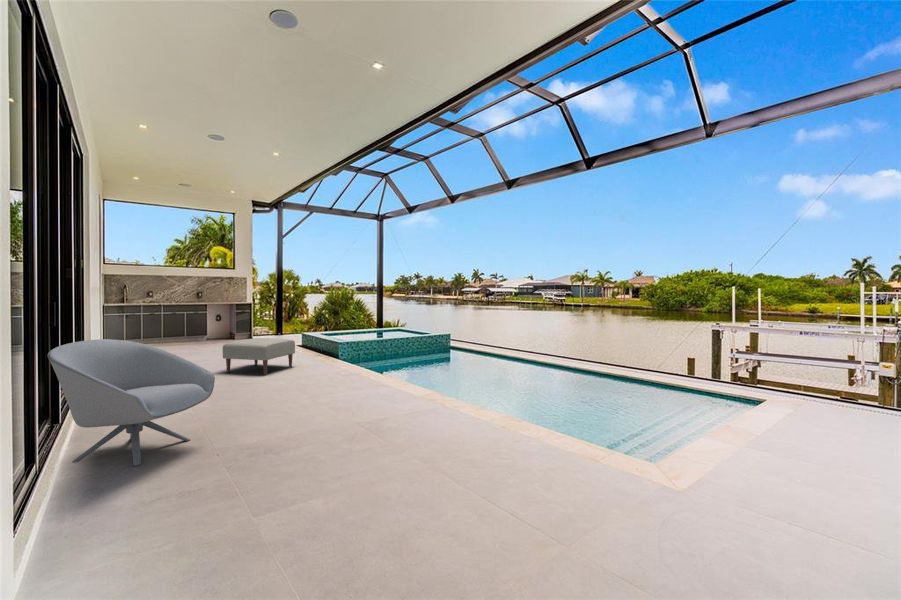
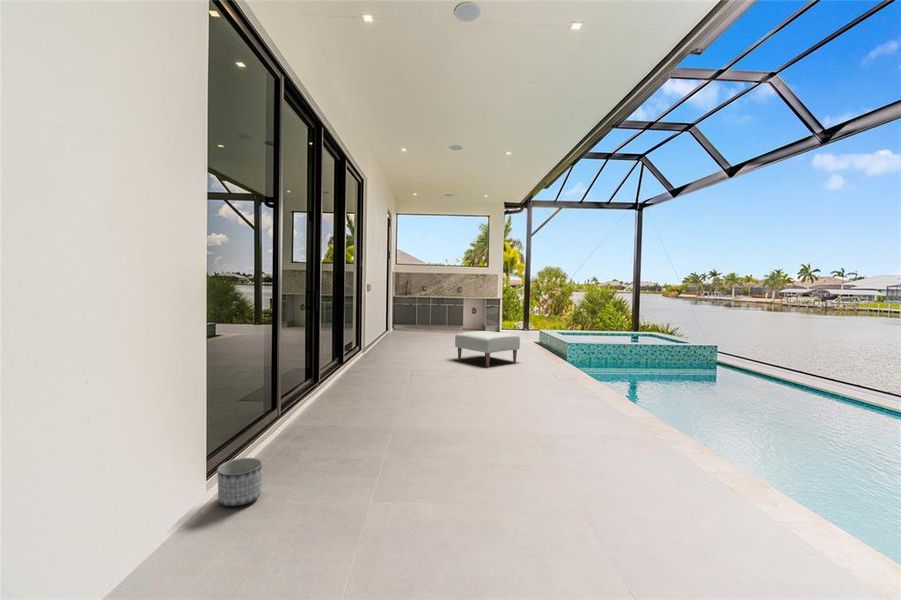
armchair: present [48,339,215,466] -> none [293,319,410,430]
planter: none [34,511,99,575] -> present [217,458,262,506]

